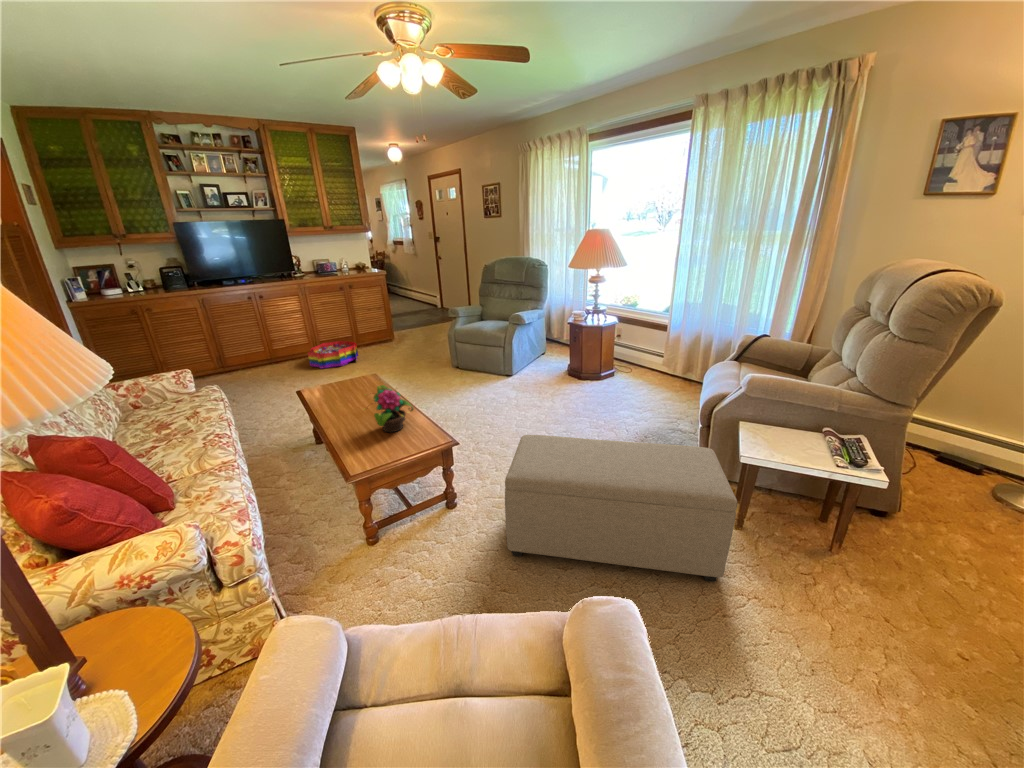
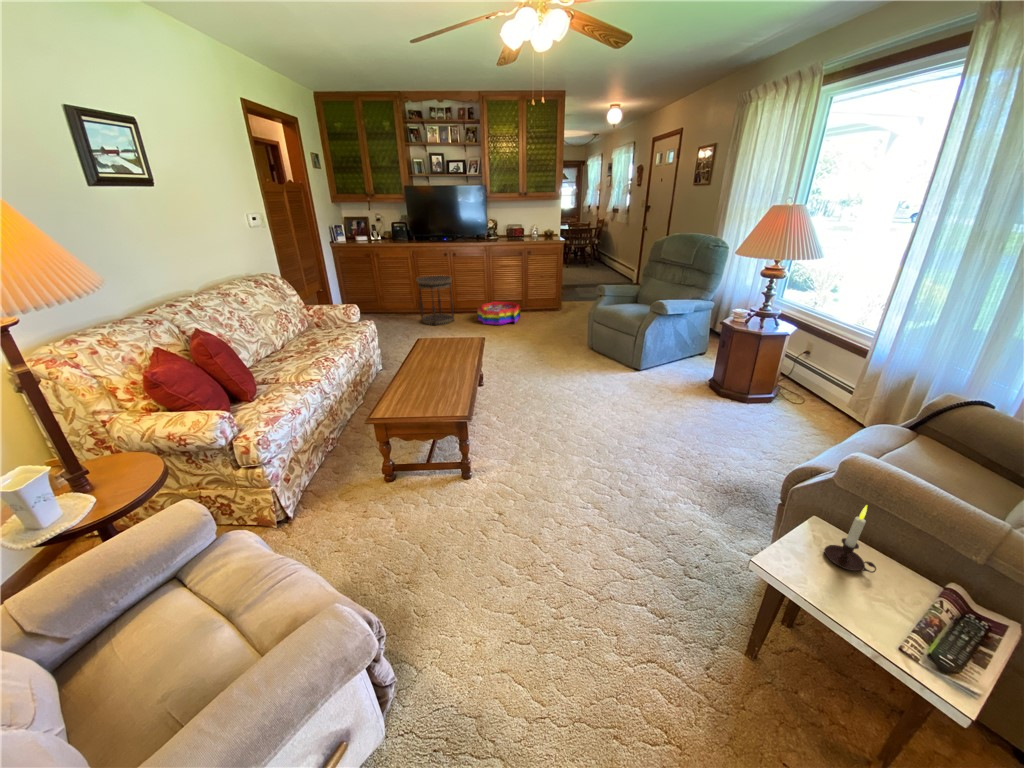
side table: none [221,323,281,382] -> present [416,276,454,325]
potted flower: present [364,385,413,432] -> none [406,347,454,392]
candle: none [763,398,794,442] -> present [824,505,876,573]
ottoman: present [505,435,737,582] -> none [460,433,725,696]

